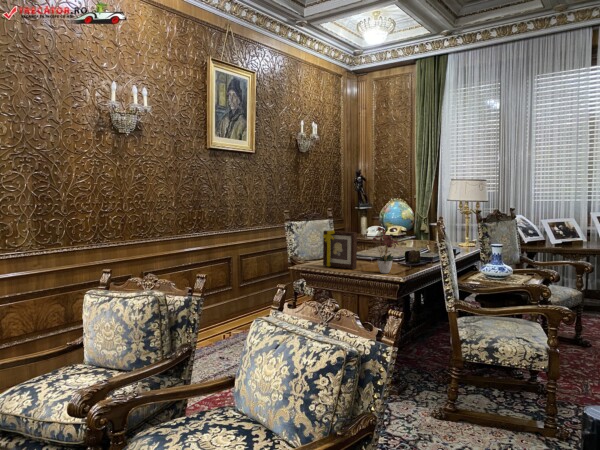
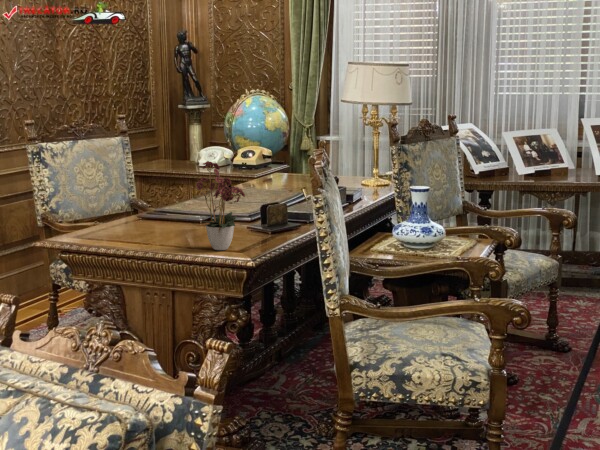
picture frame: present [323,230,357,269] -> none [98,166,167,243]

